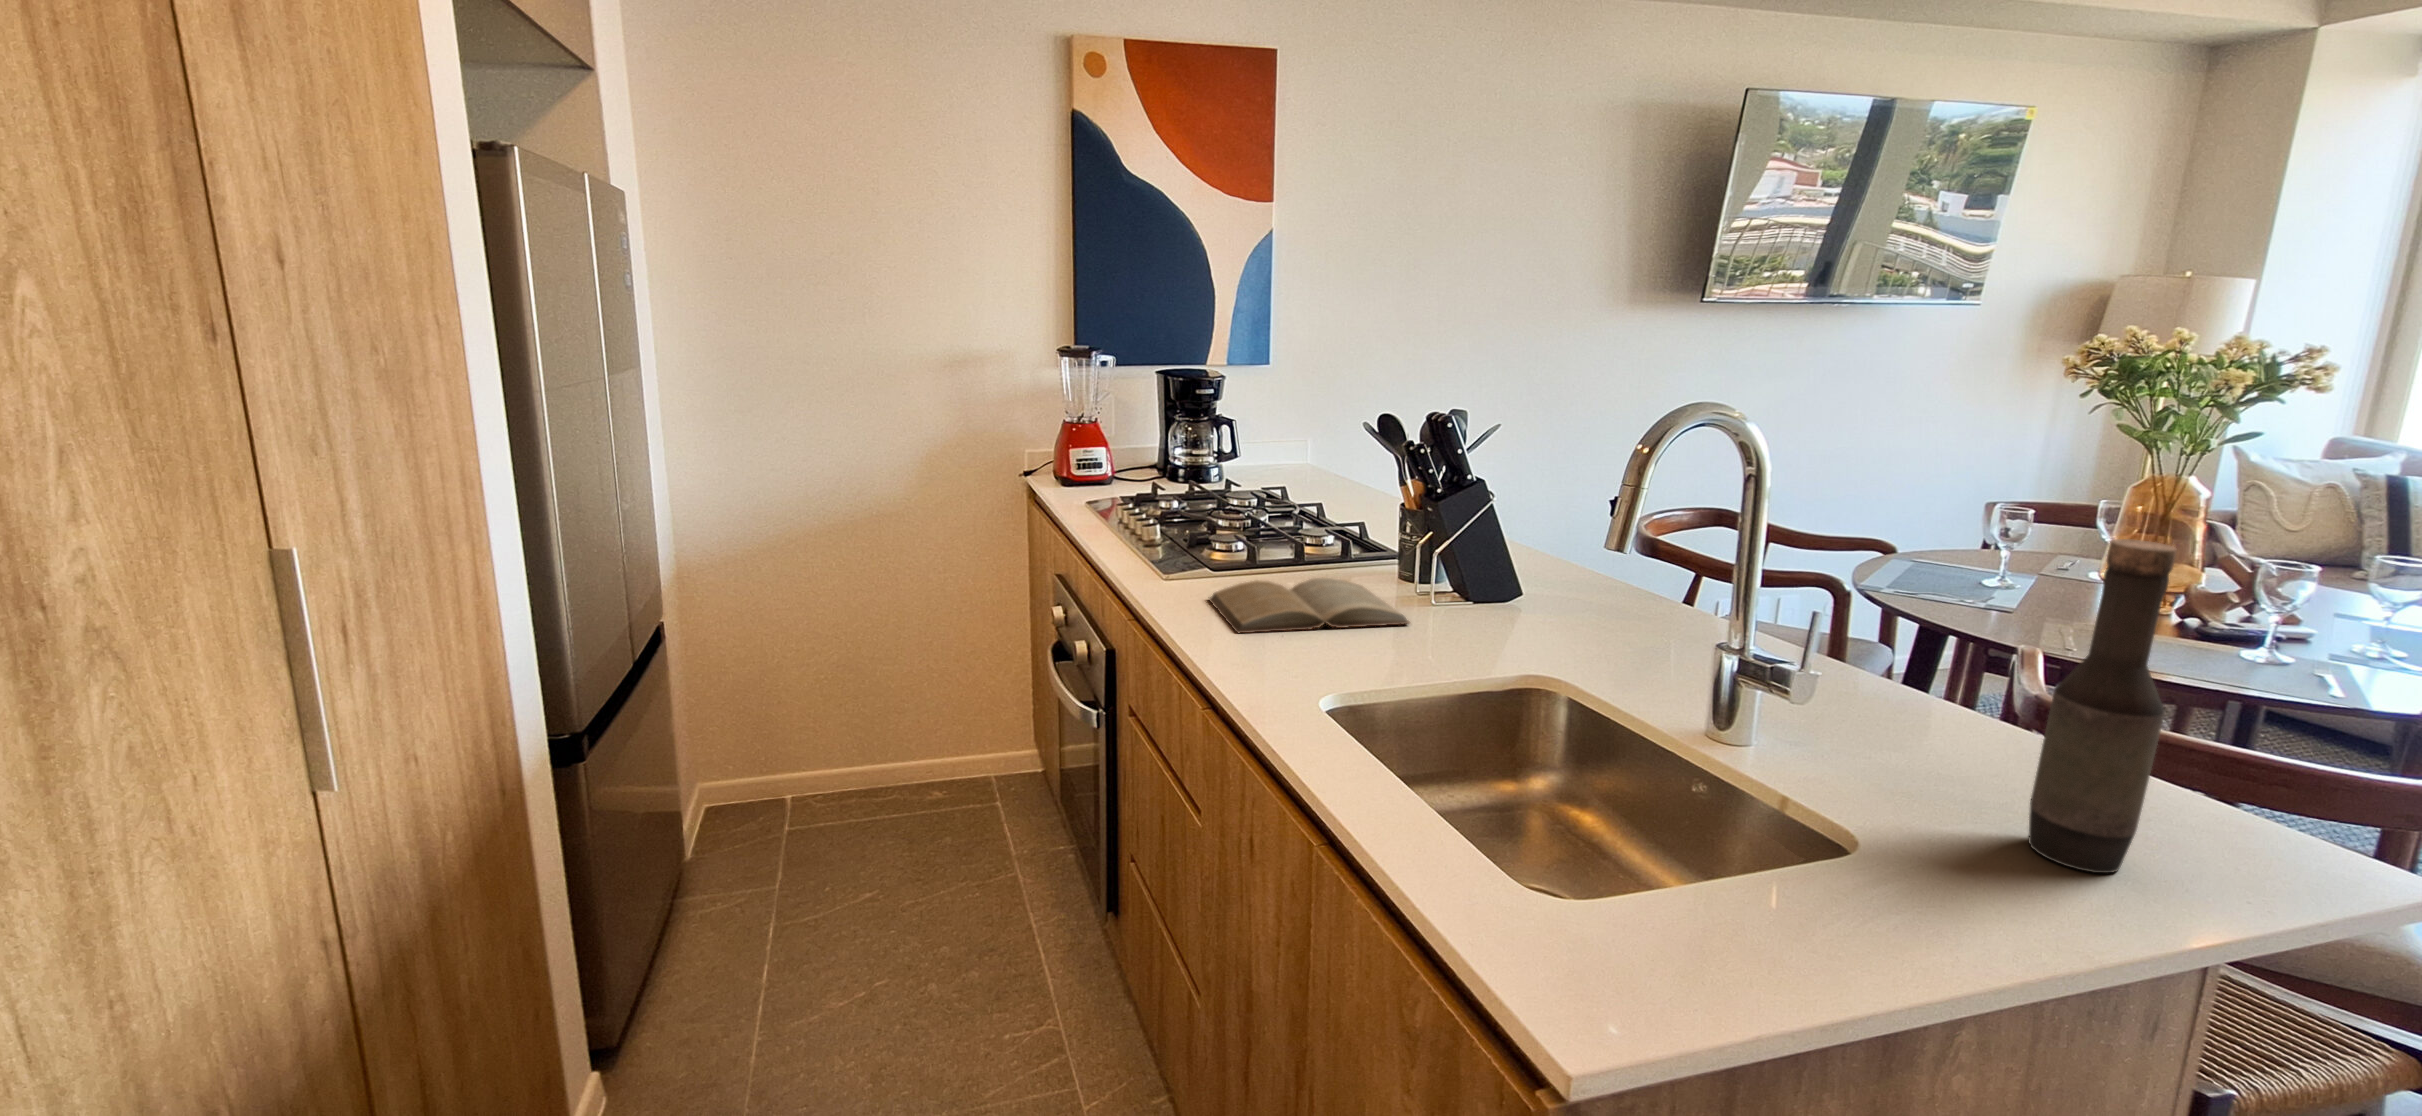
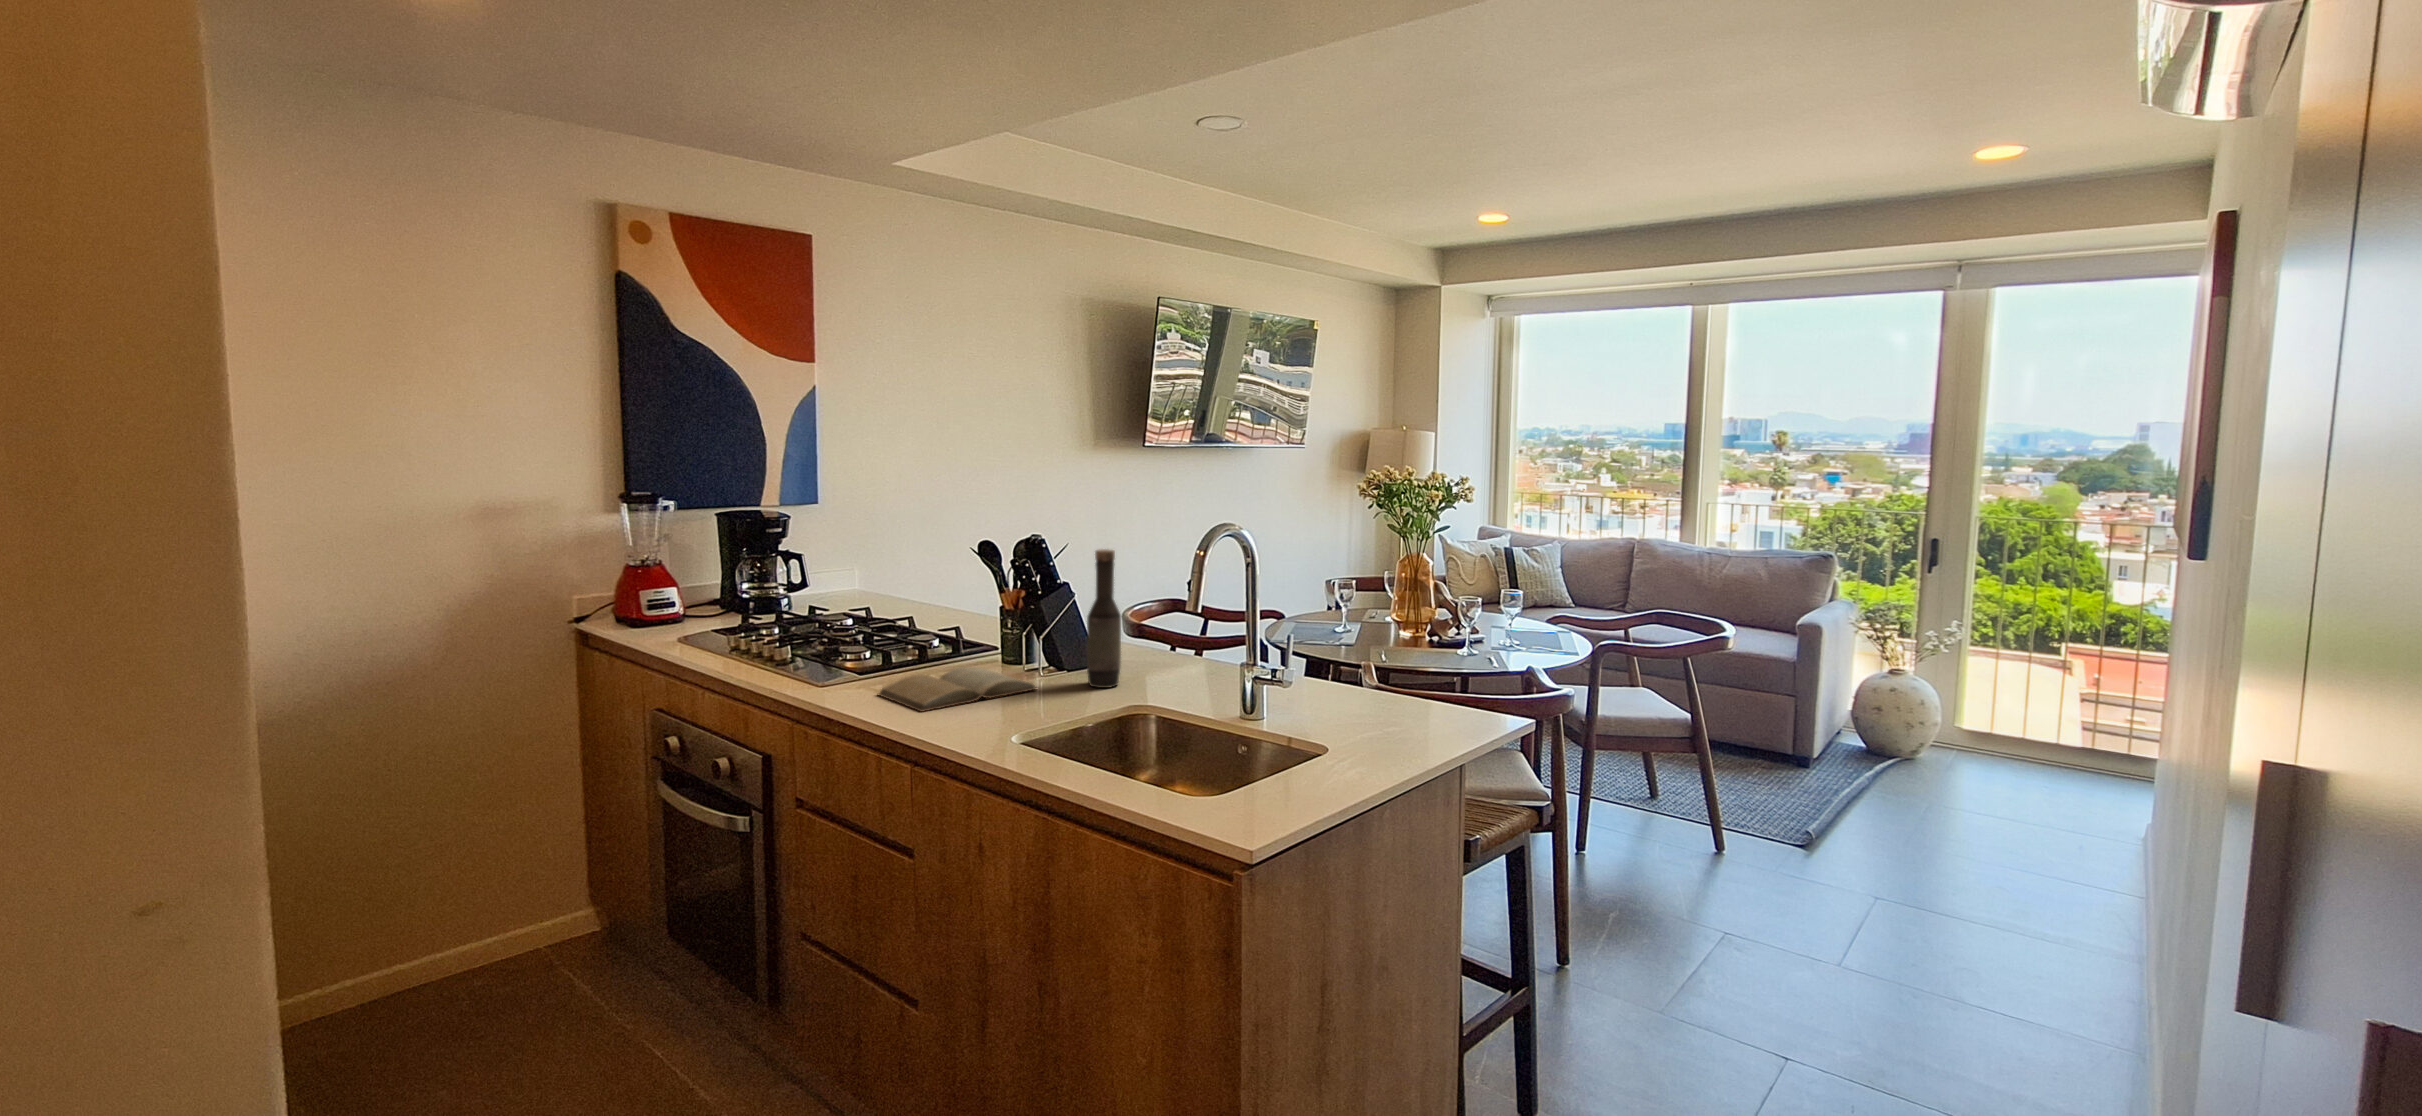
bottle: present [2029,539,2177,873] -> present [1087,549,1121,688]

